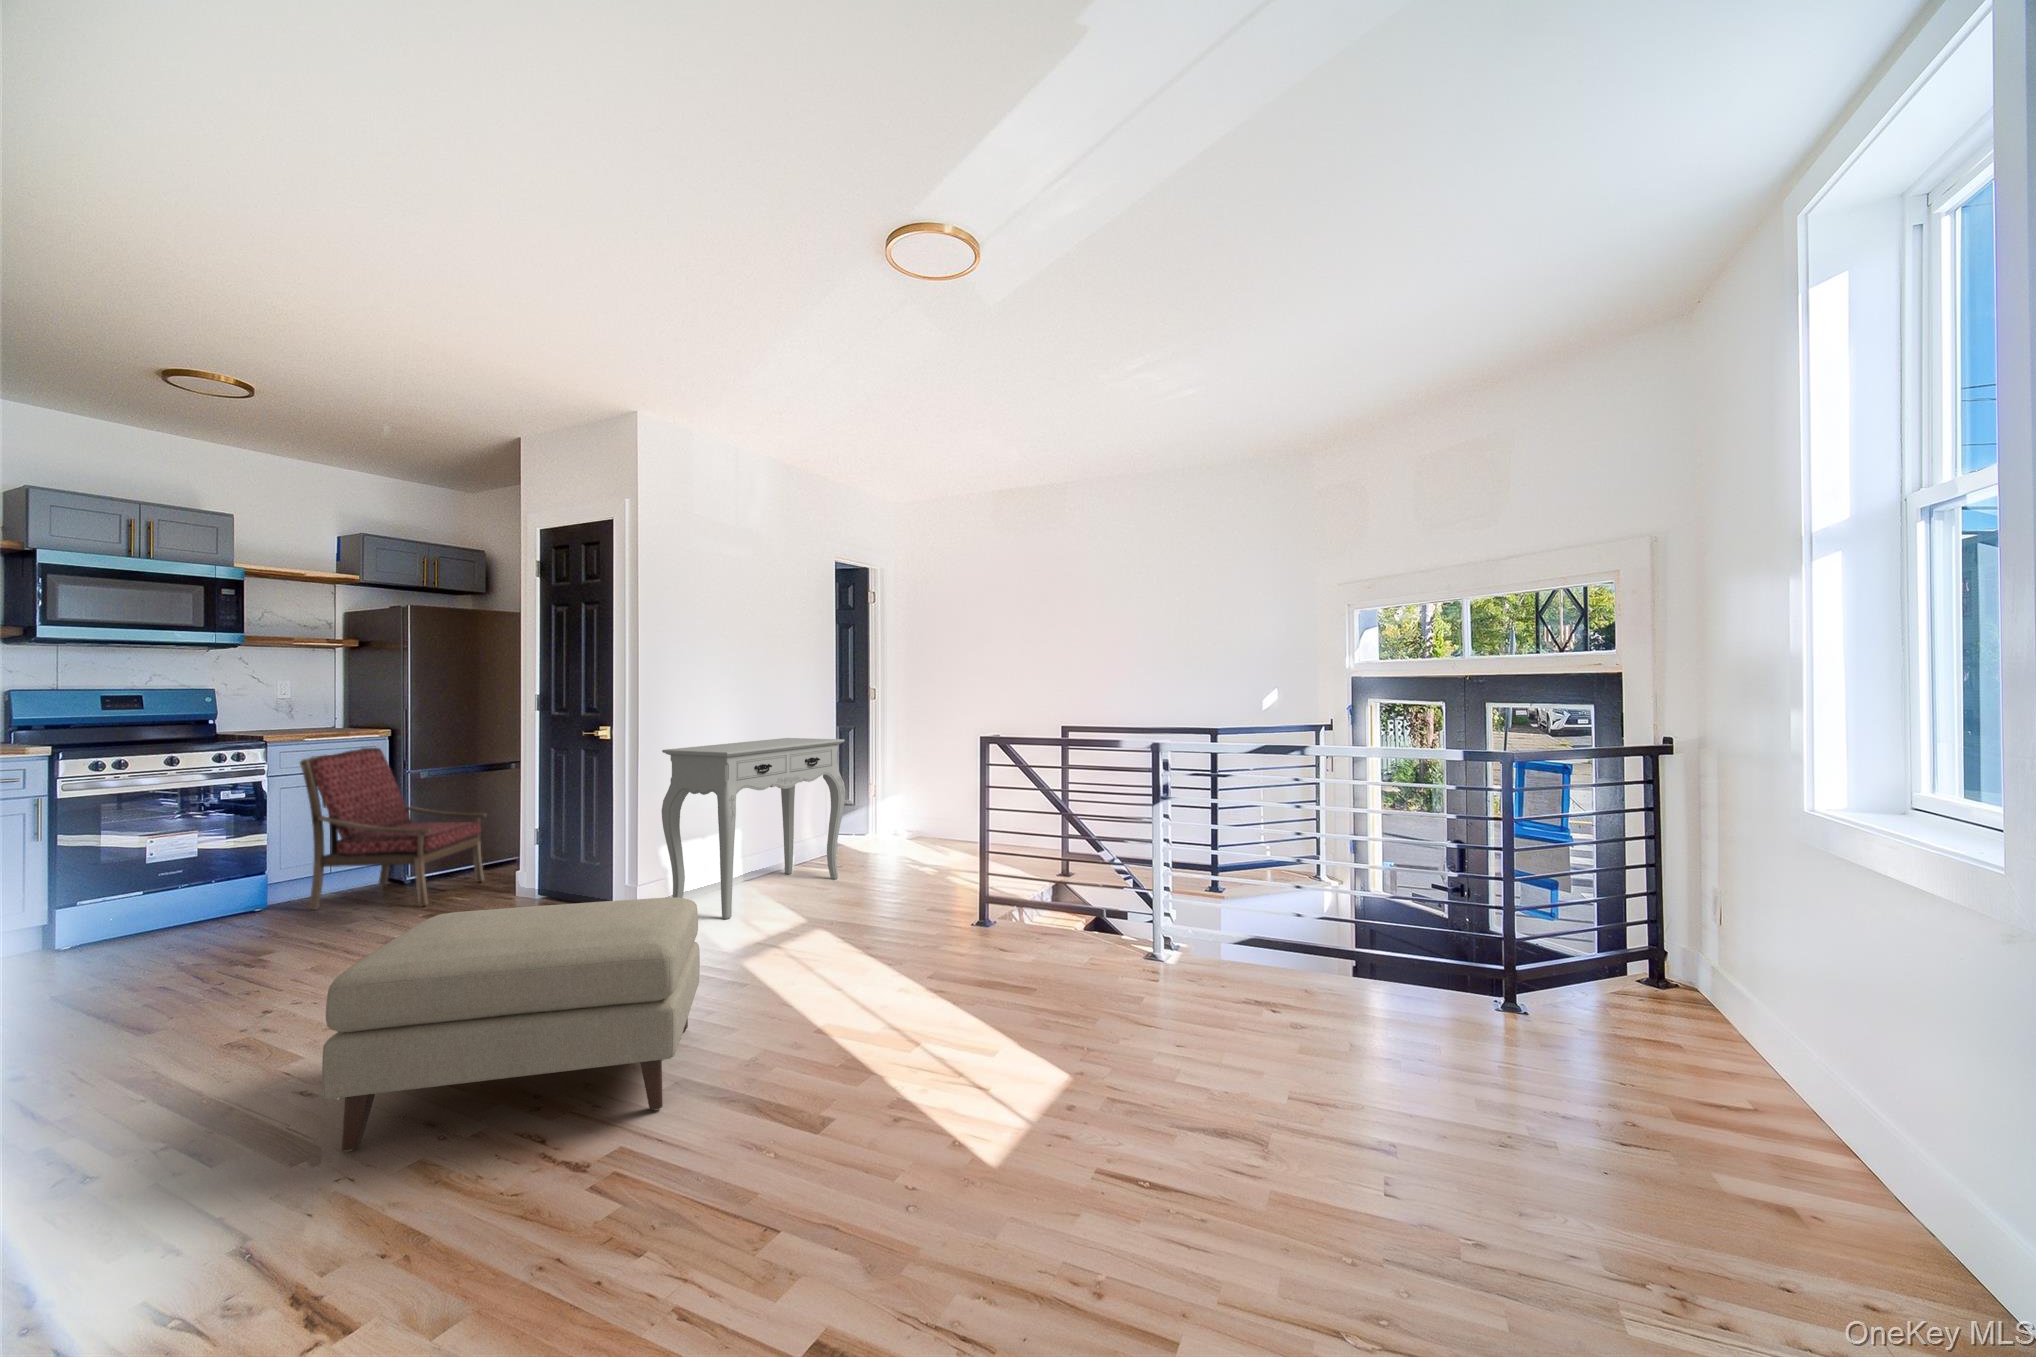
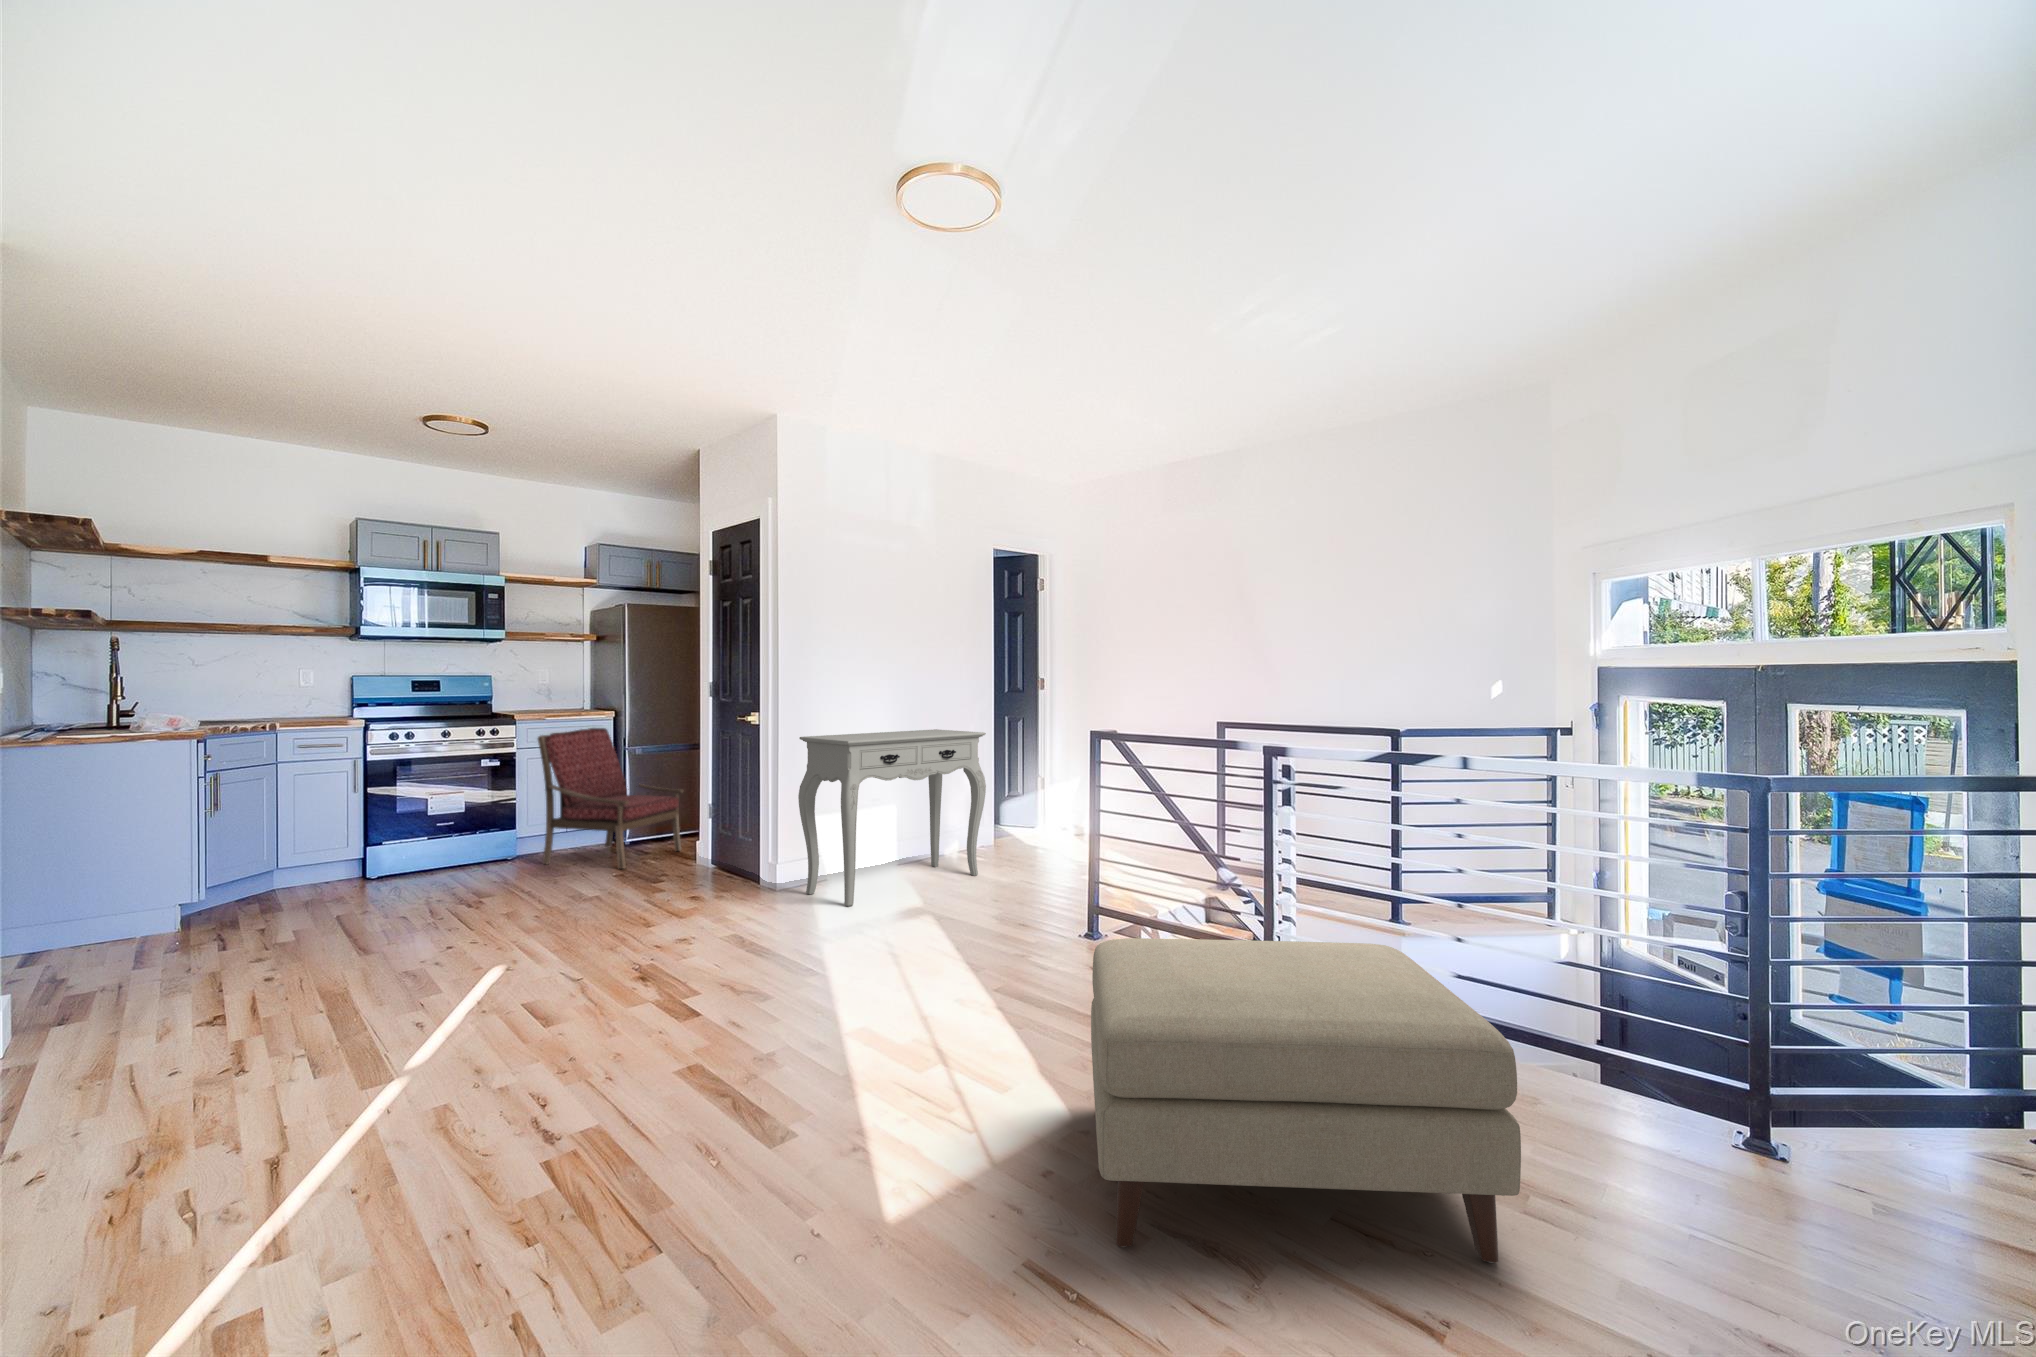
ottoman: present [322,897,700,1151] -> present [1091,938,1521,1263]

